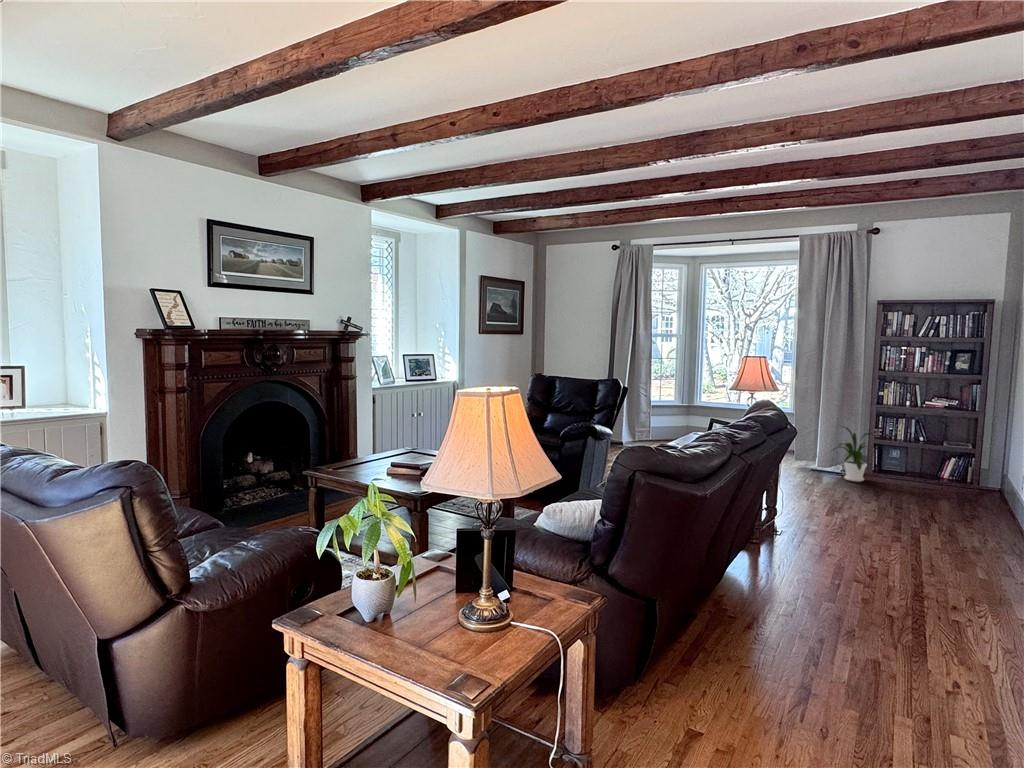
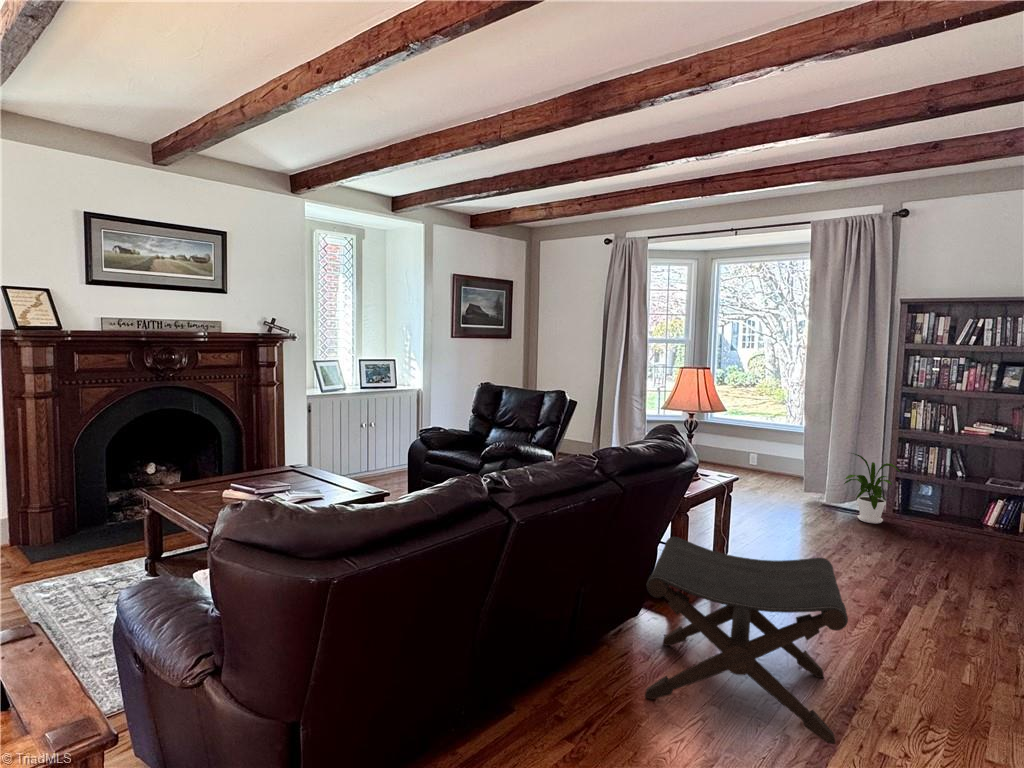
footstool: none [764,485,930,615] -> present [645,537,848,744]

